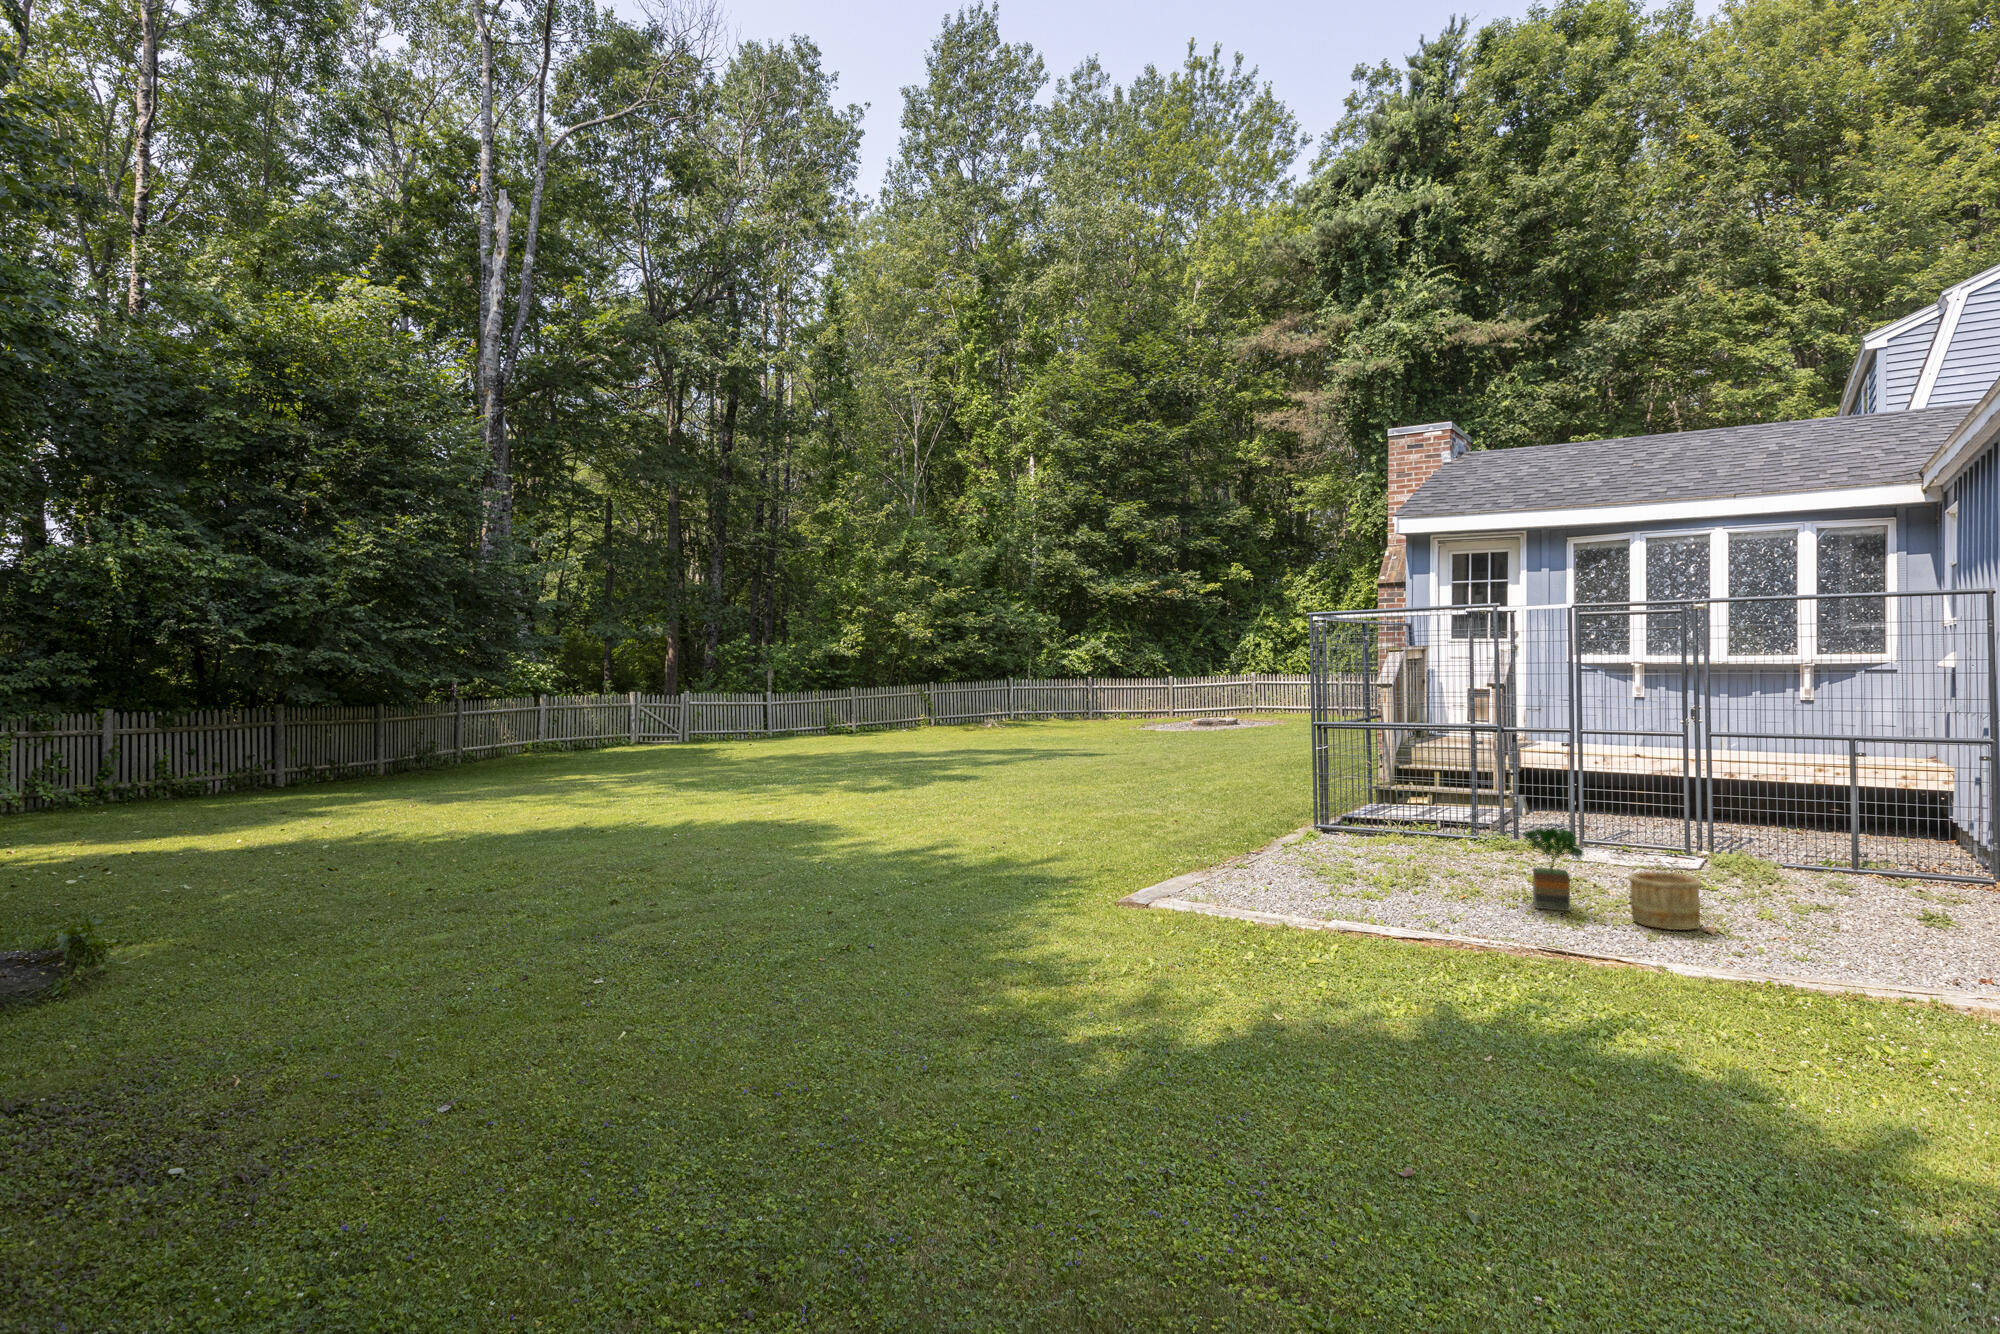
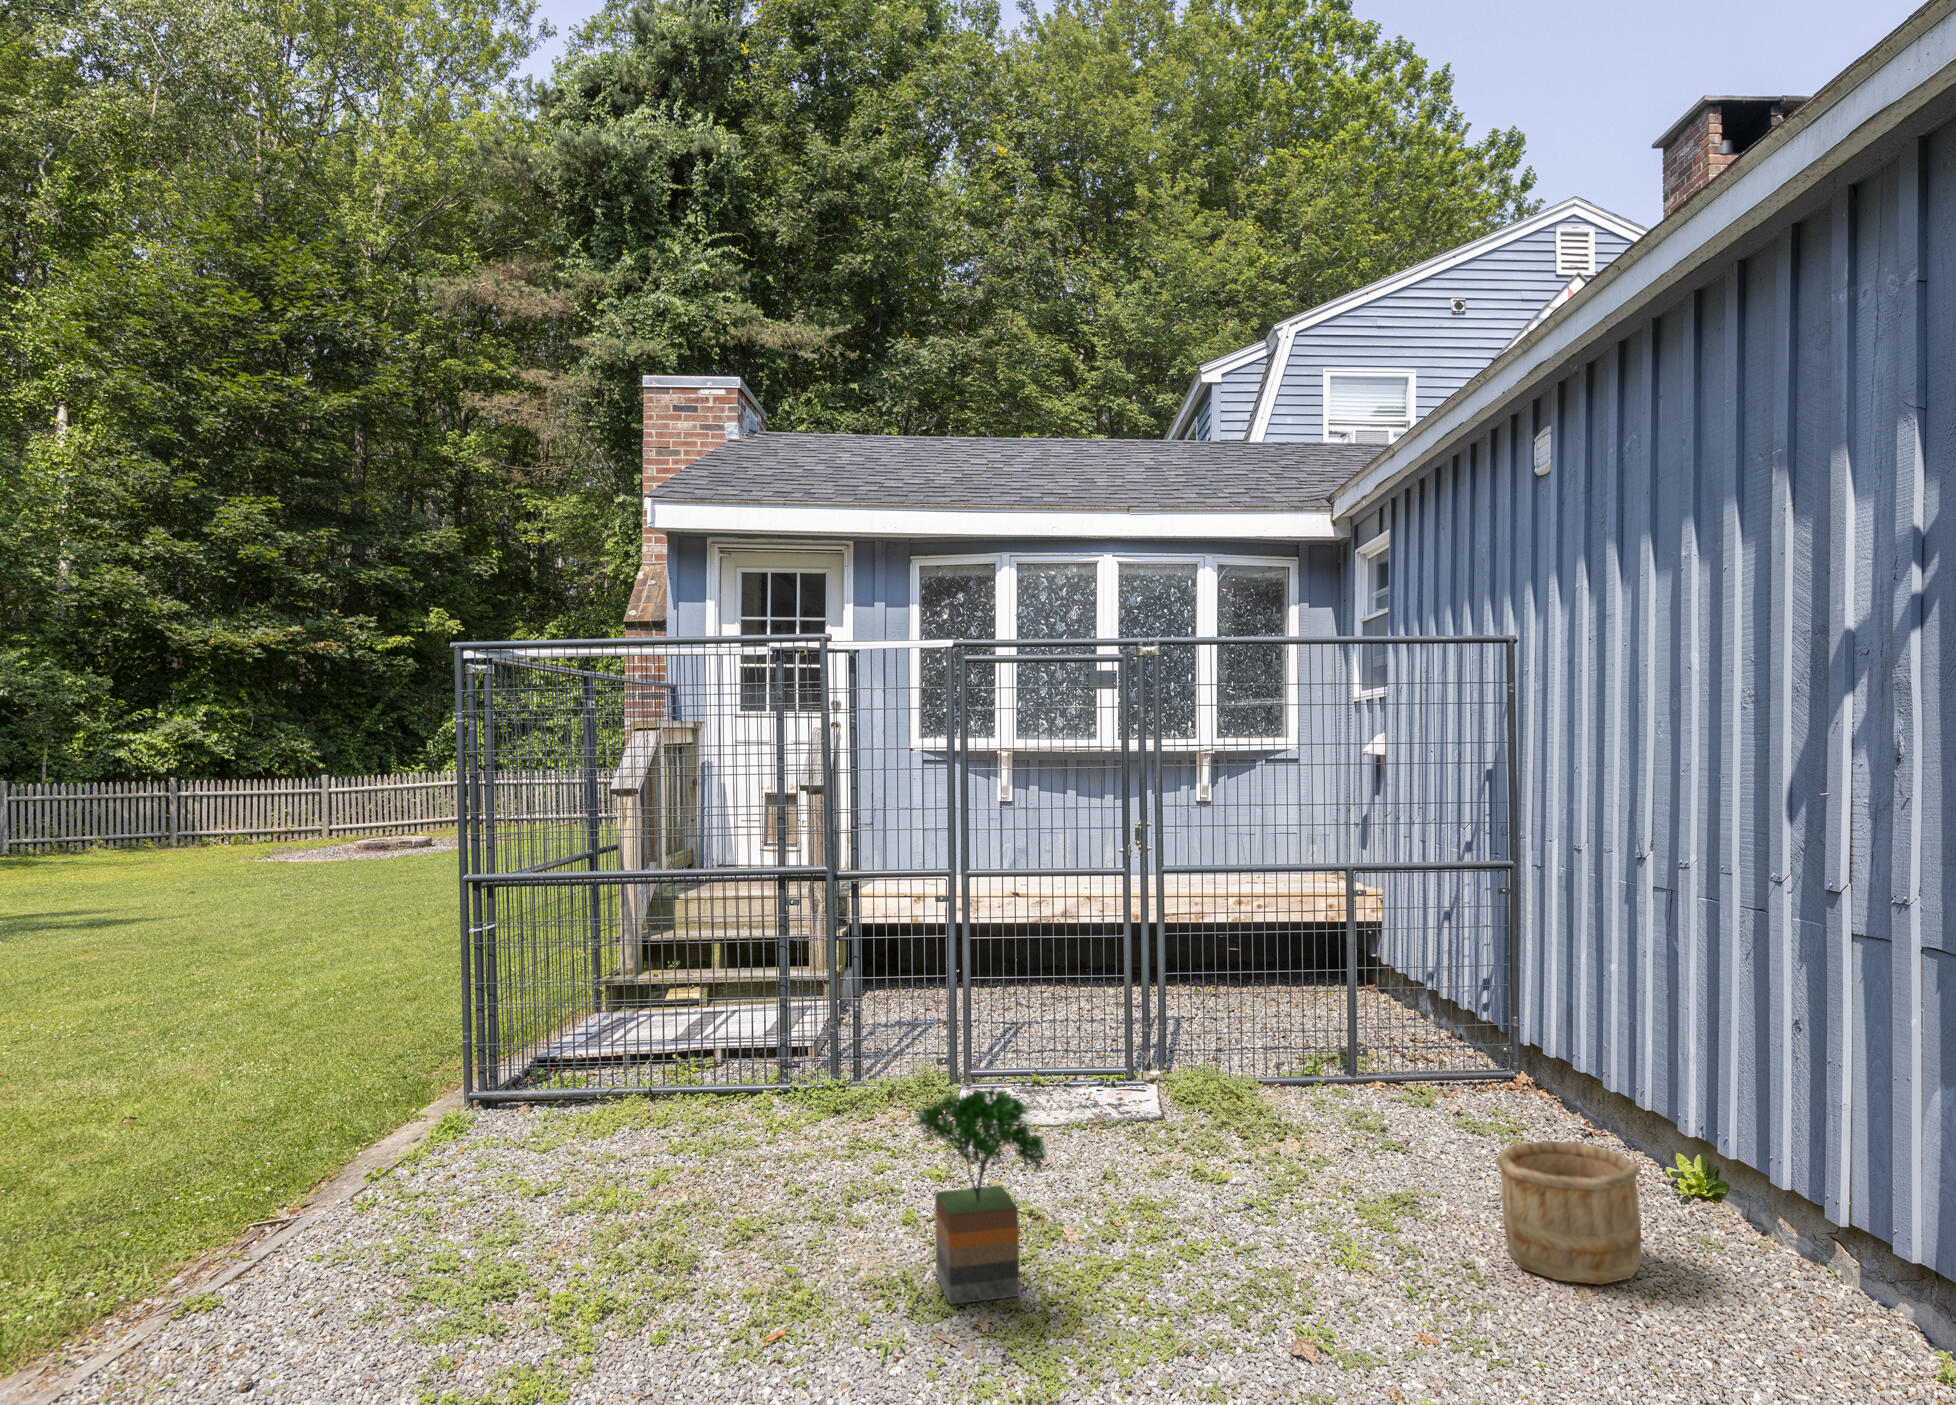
wooden bucket: present [1628,872,1700,930] -> present [1496,1141,1641,1285]

